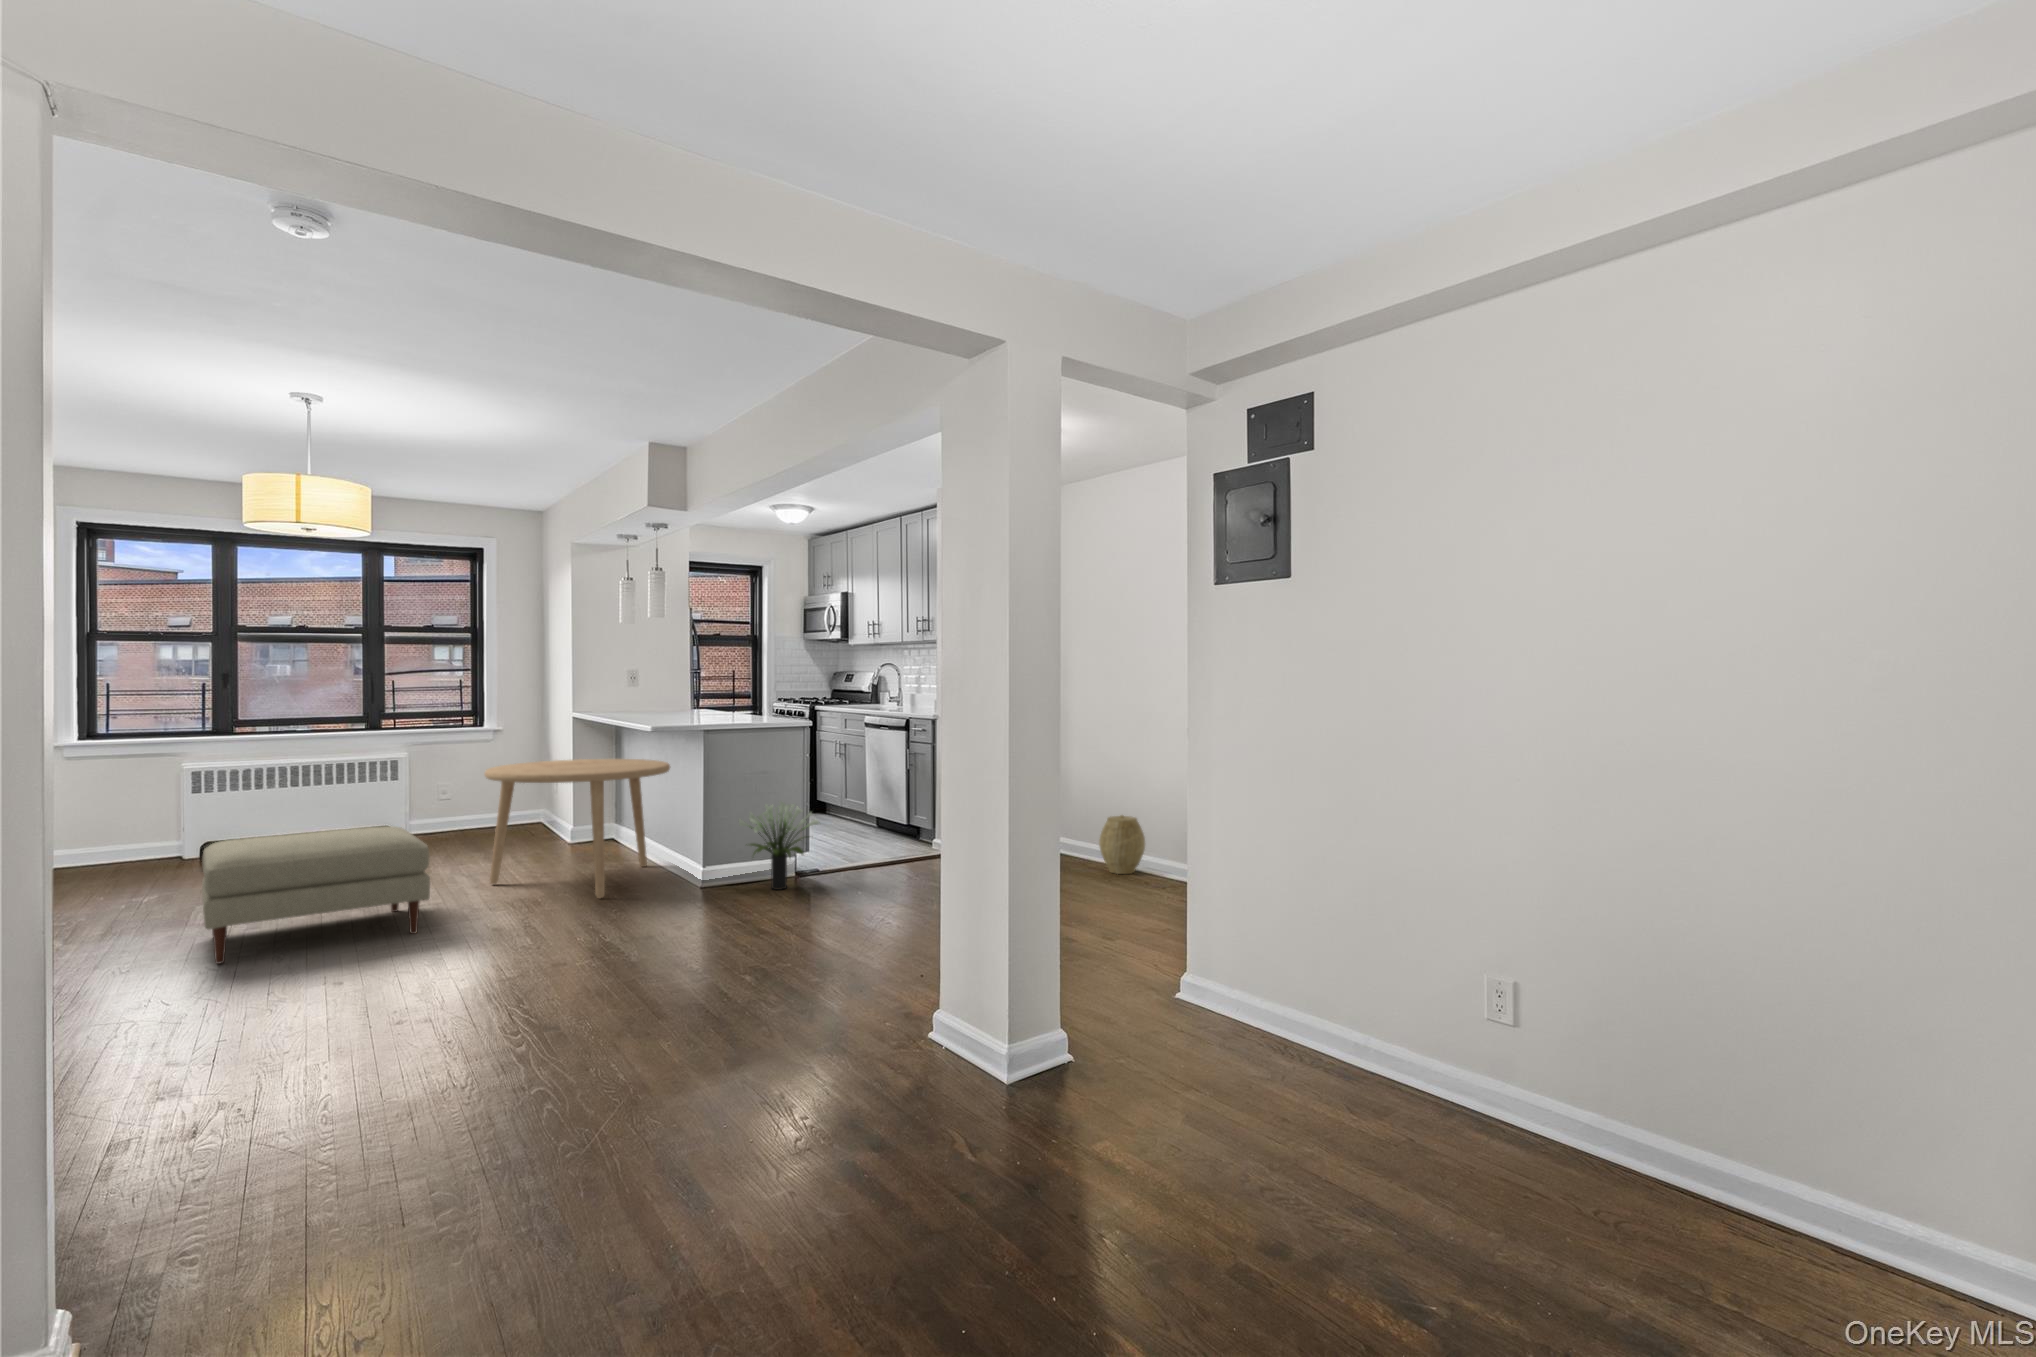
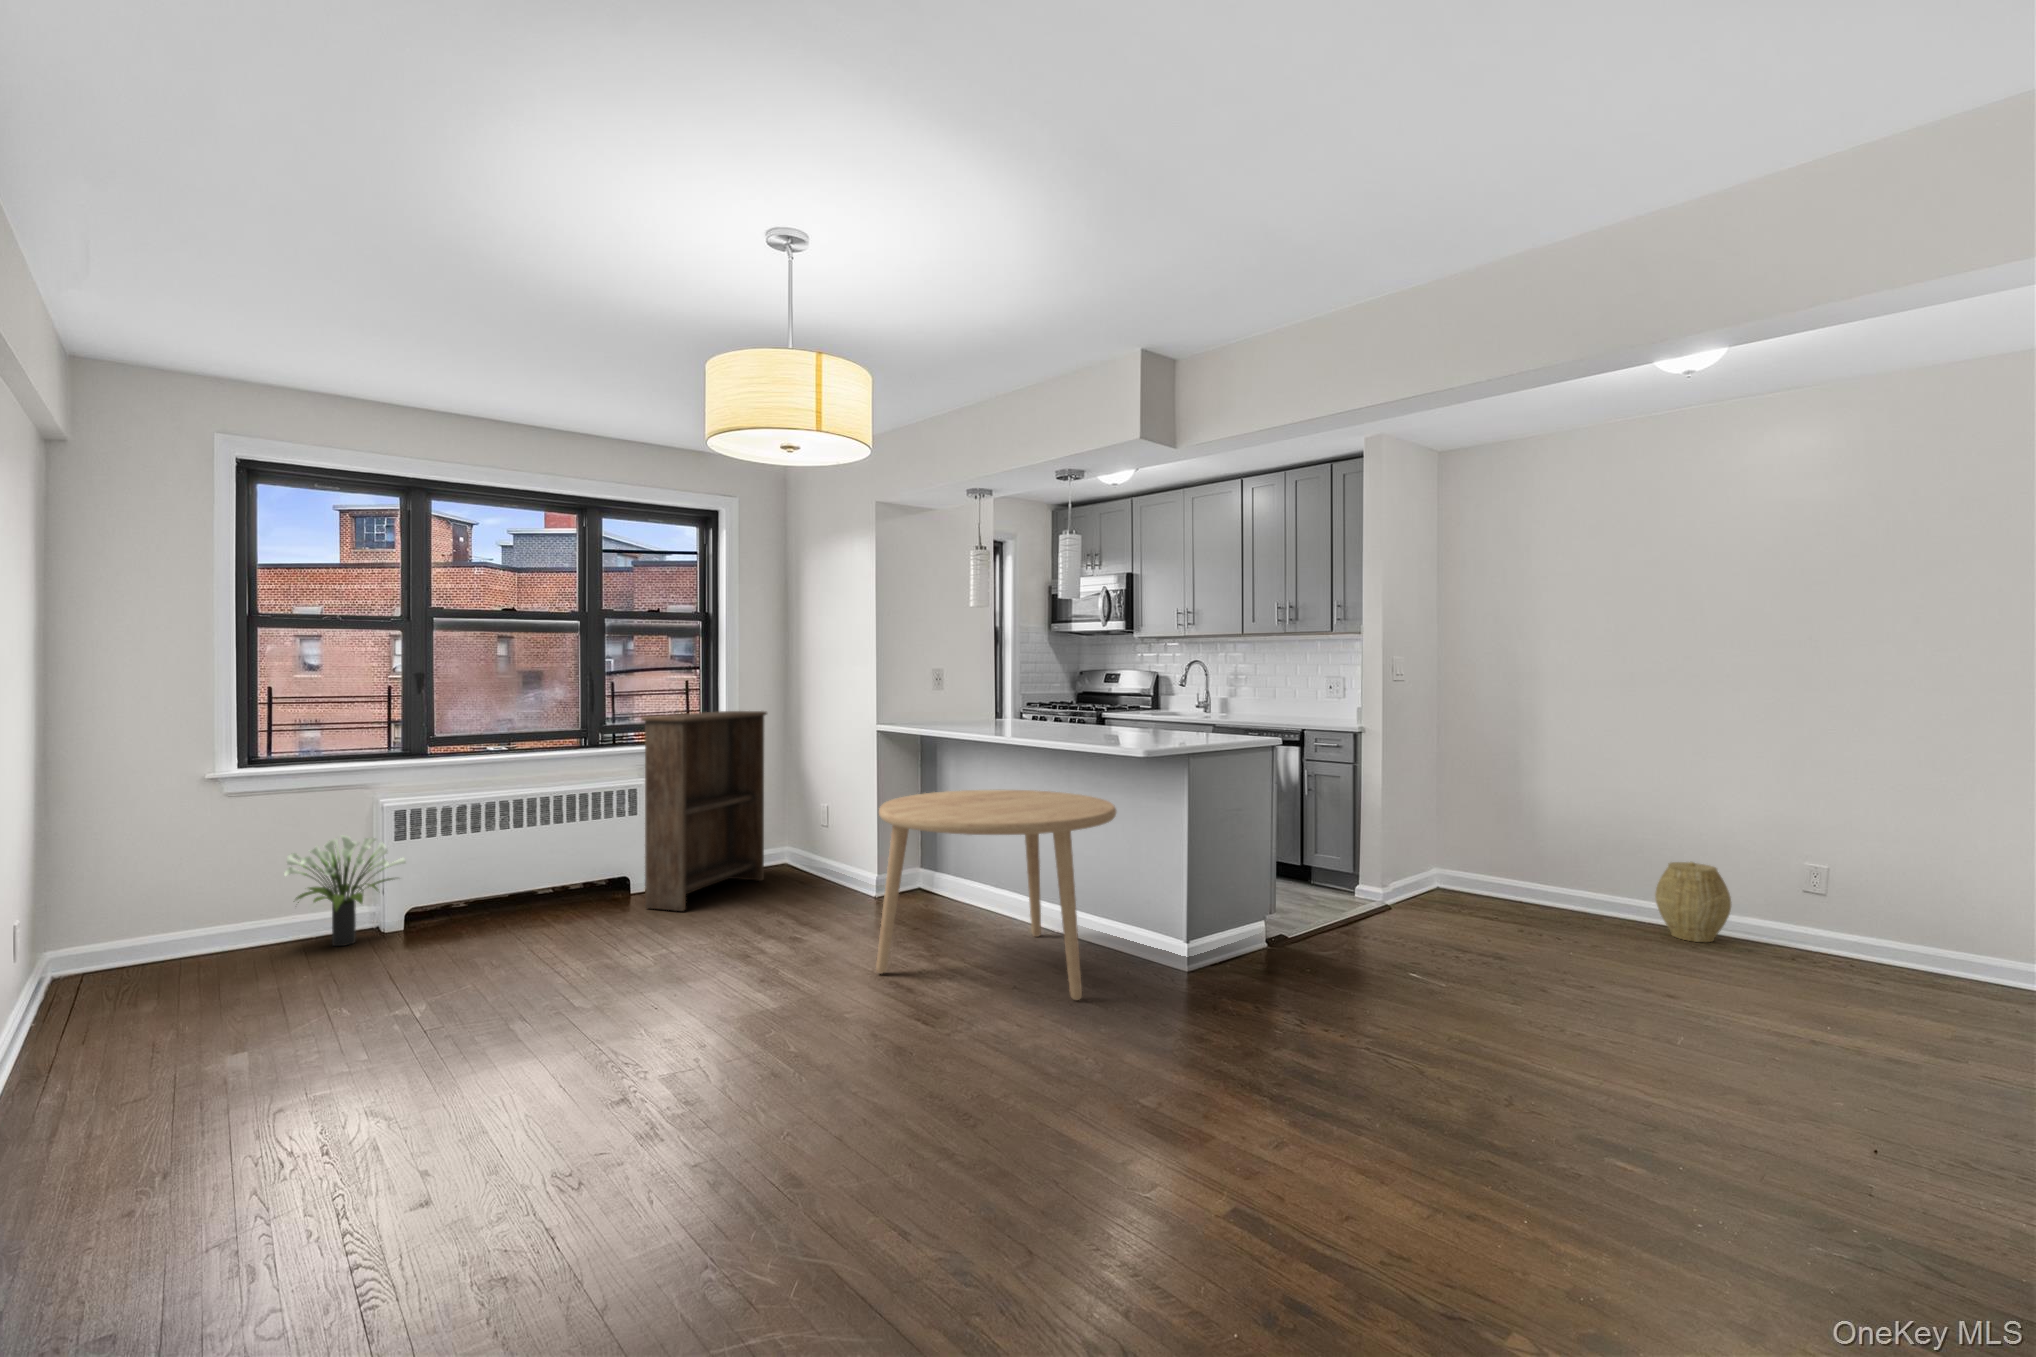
bookshelf: none [384,702,508,851] -> present [641,711,767,911]
potted plant: present [739,802,819,890] -> present [284,835,406,946]
ottoman: present [202,826,430,964] -> none [575,904,930,1171]

